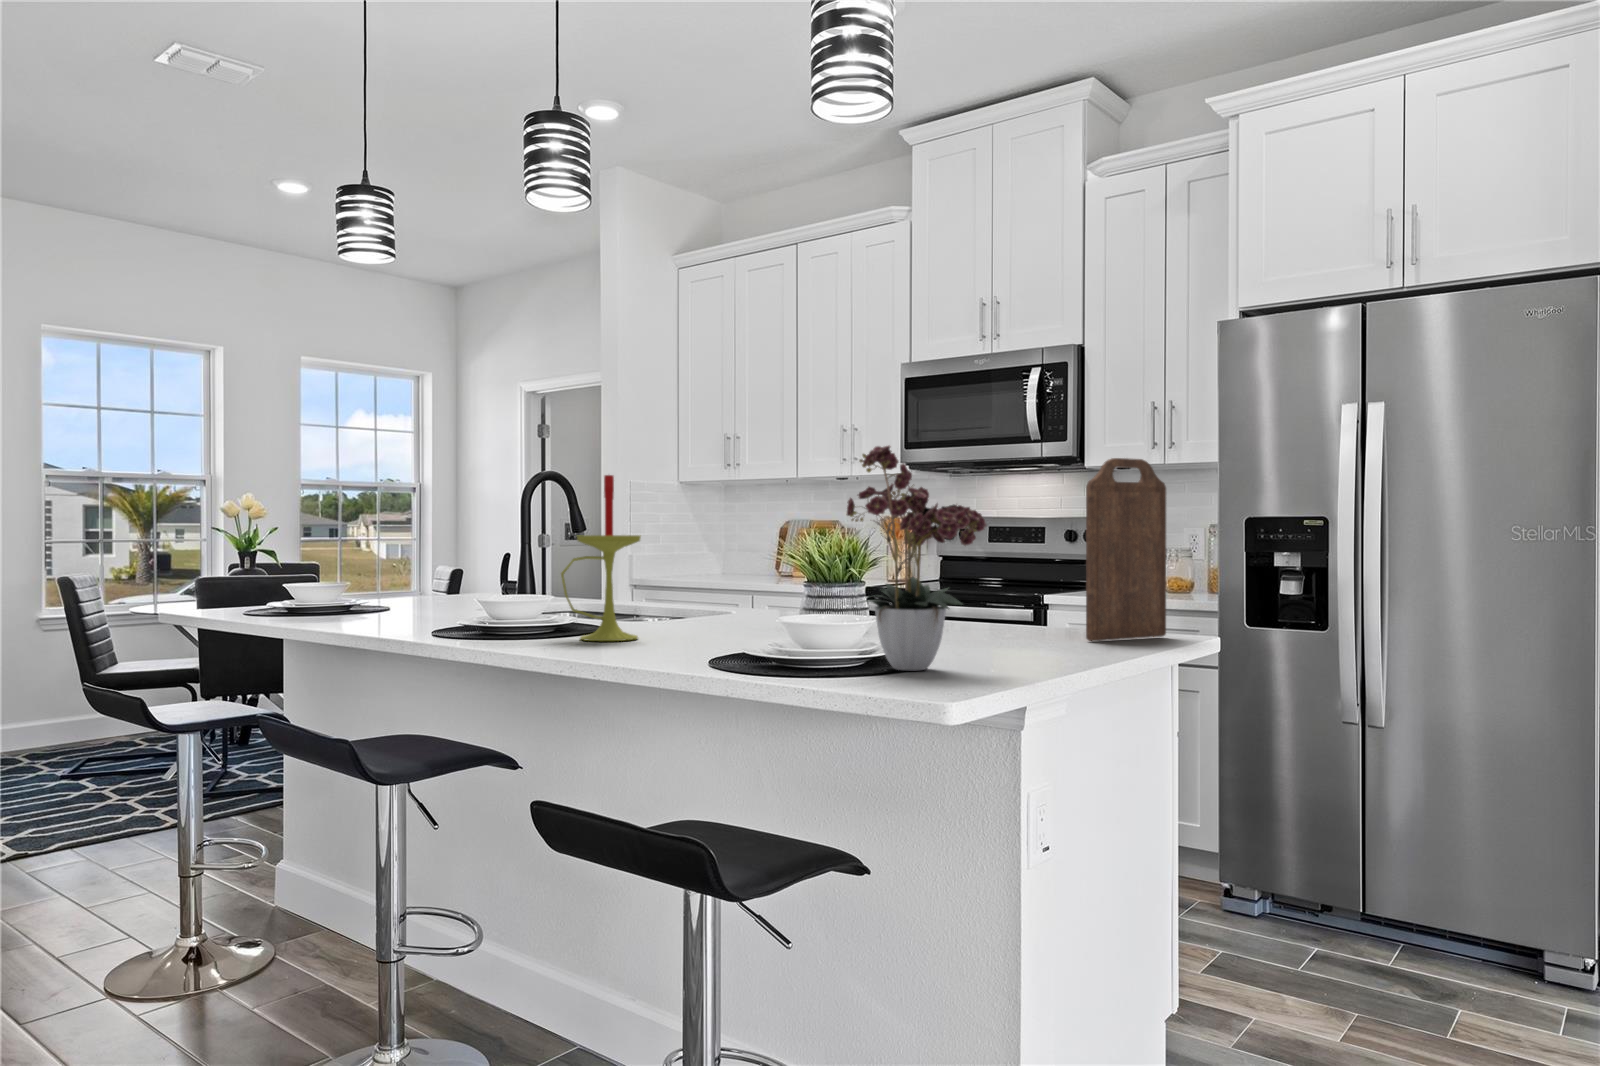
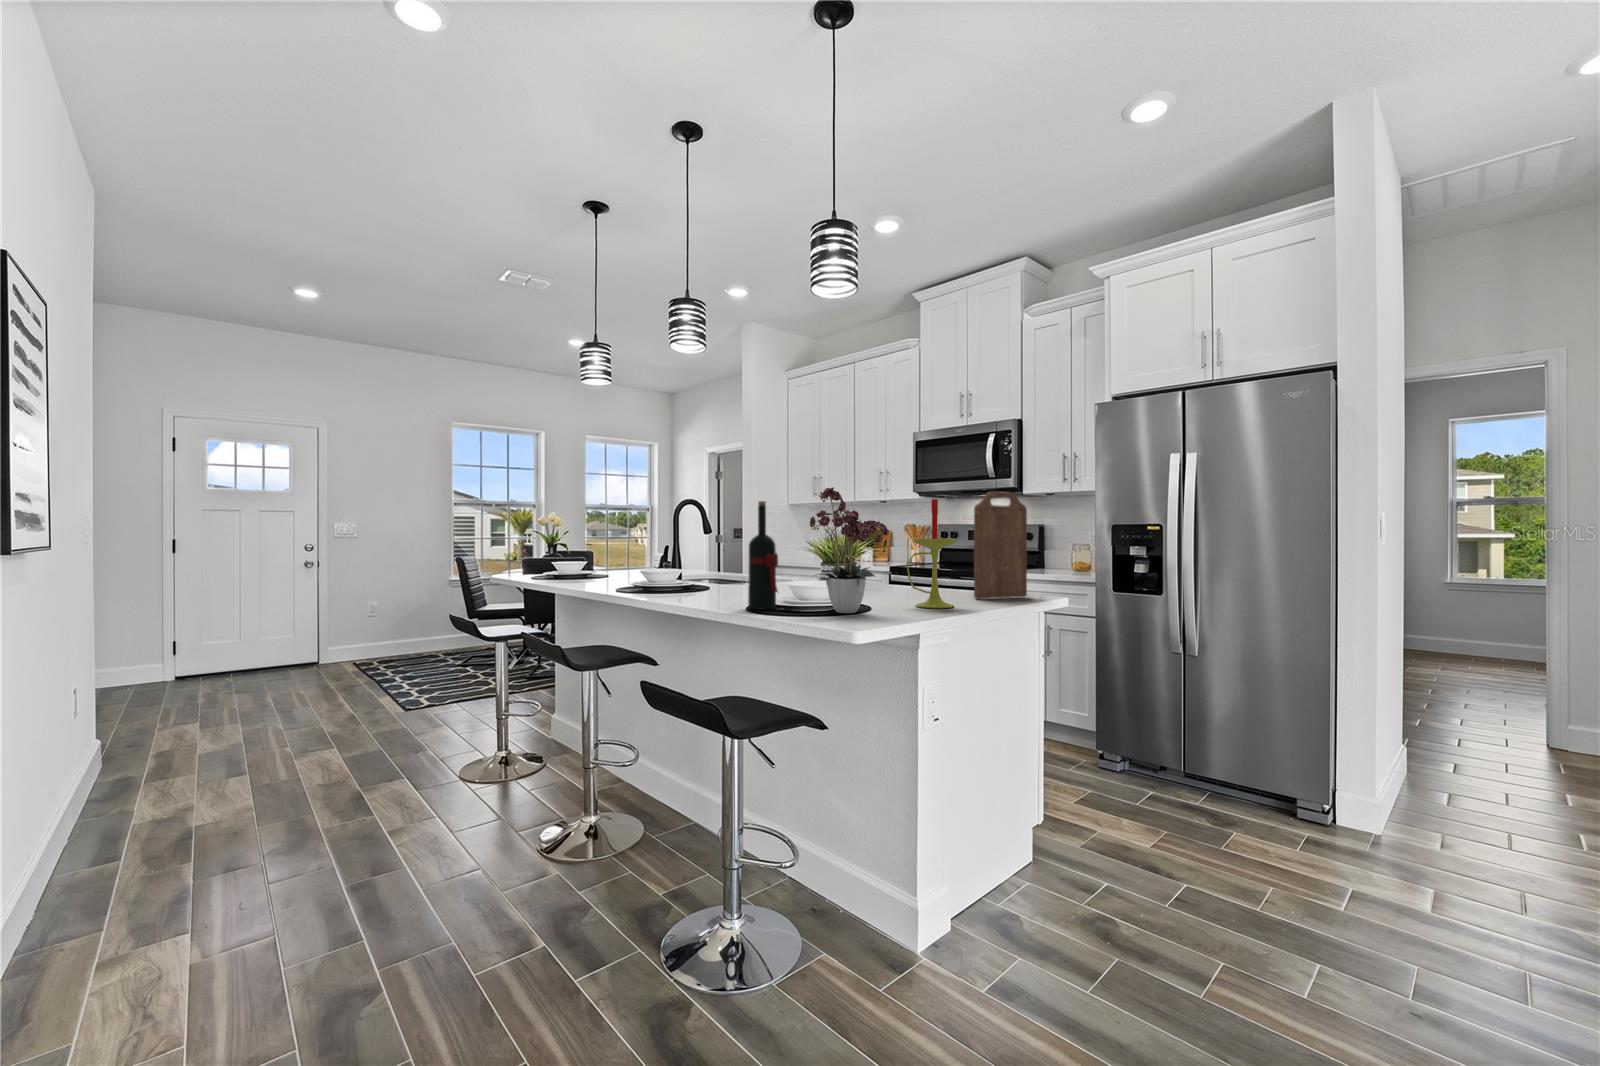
wine bottle: none [726,470,785,666] -> present [748,501,778,610]
candle: present [561,475,641,641] -> present [906,499,956,608]

